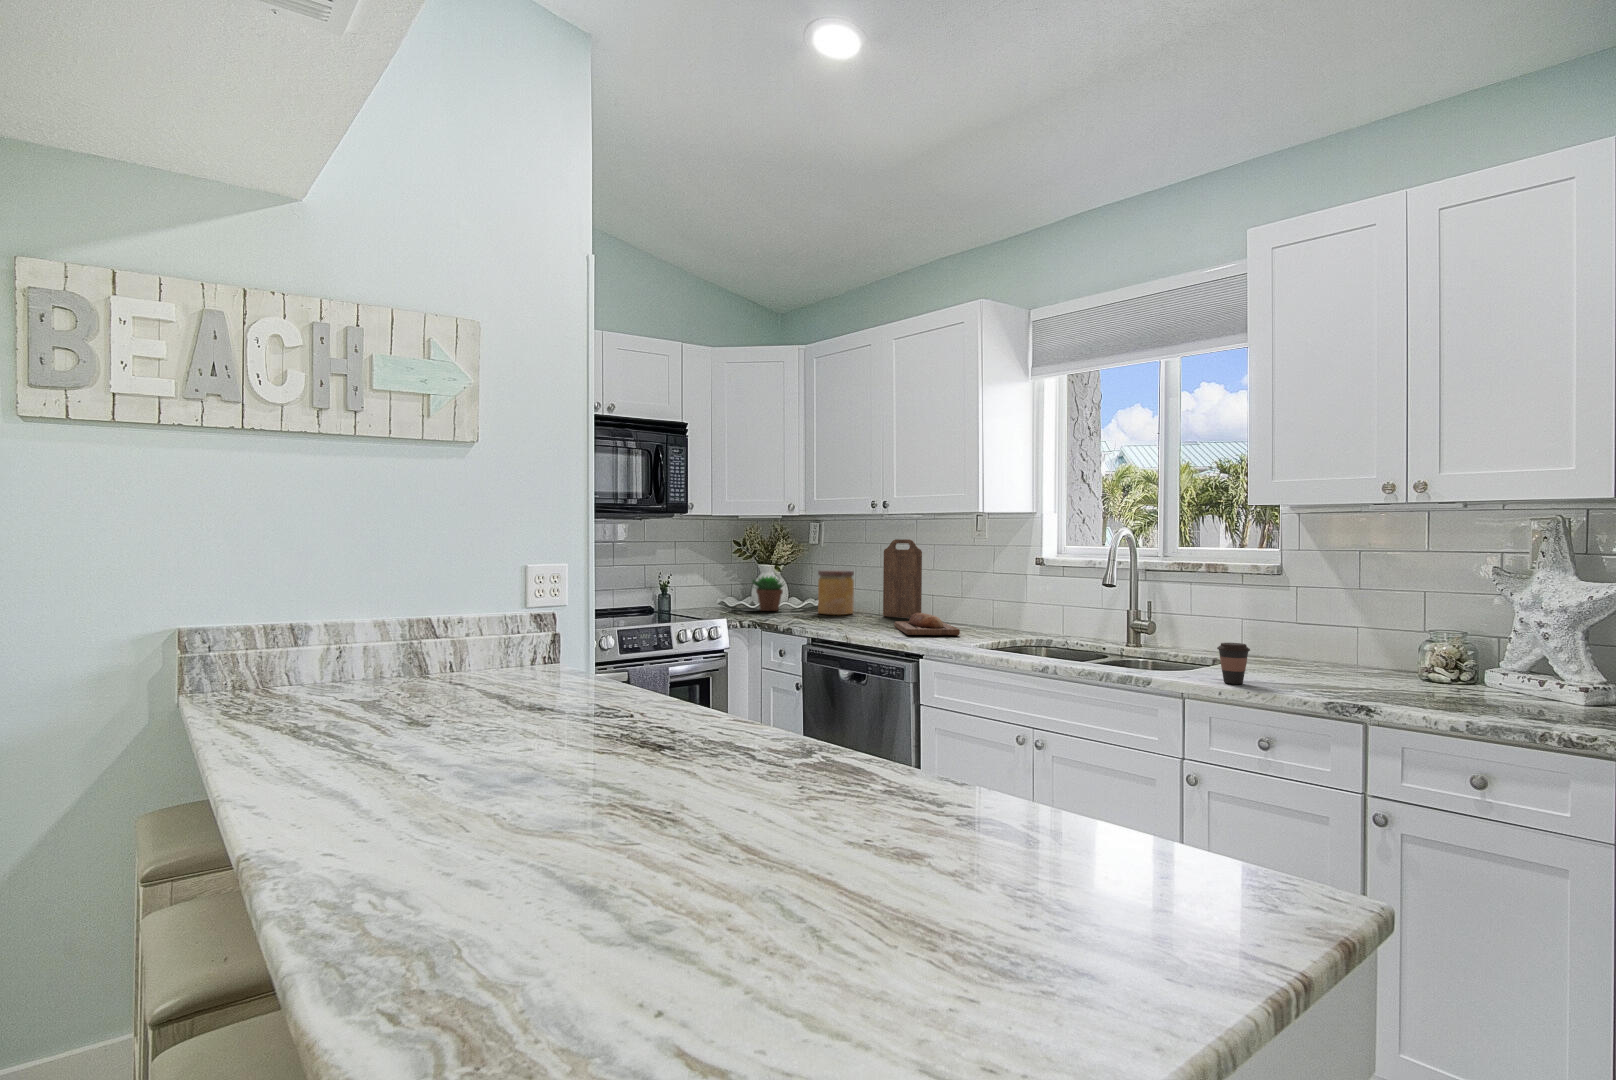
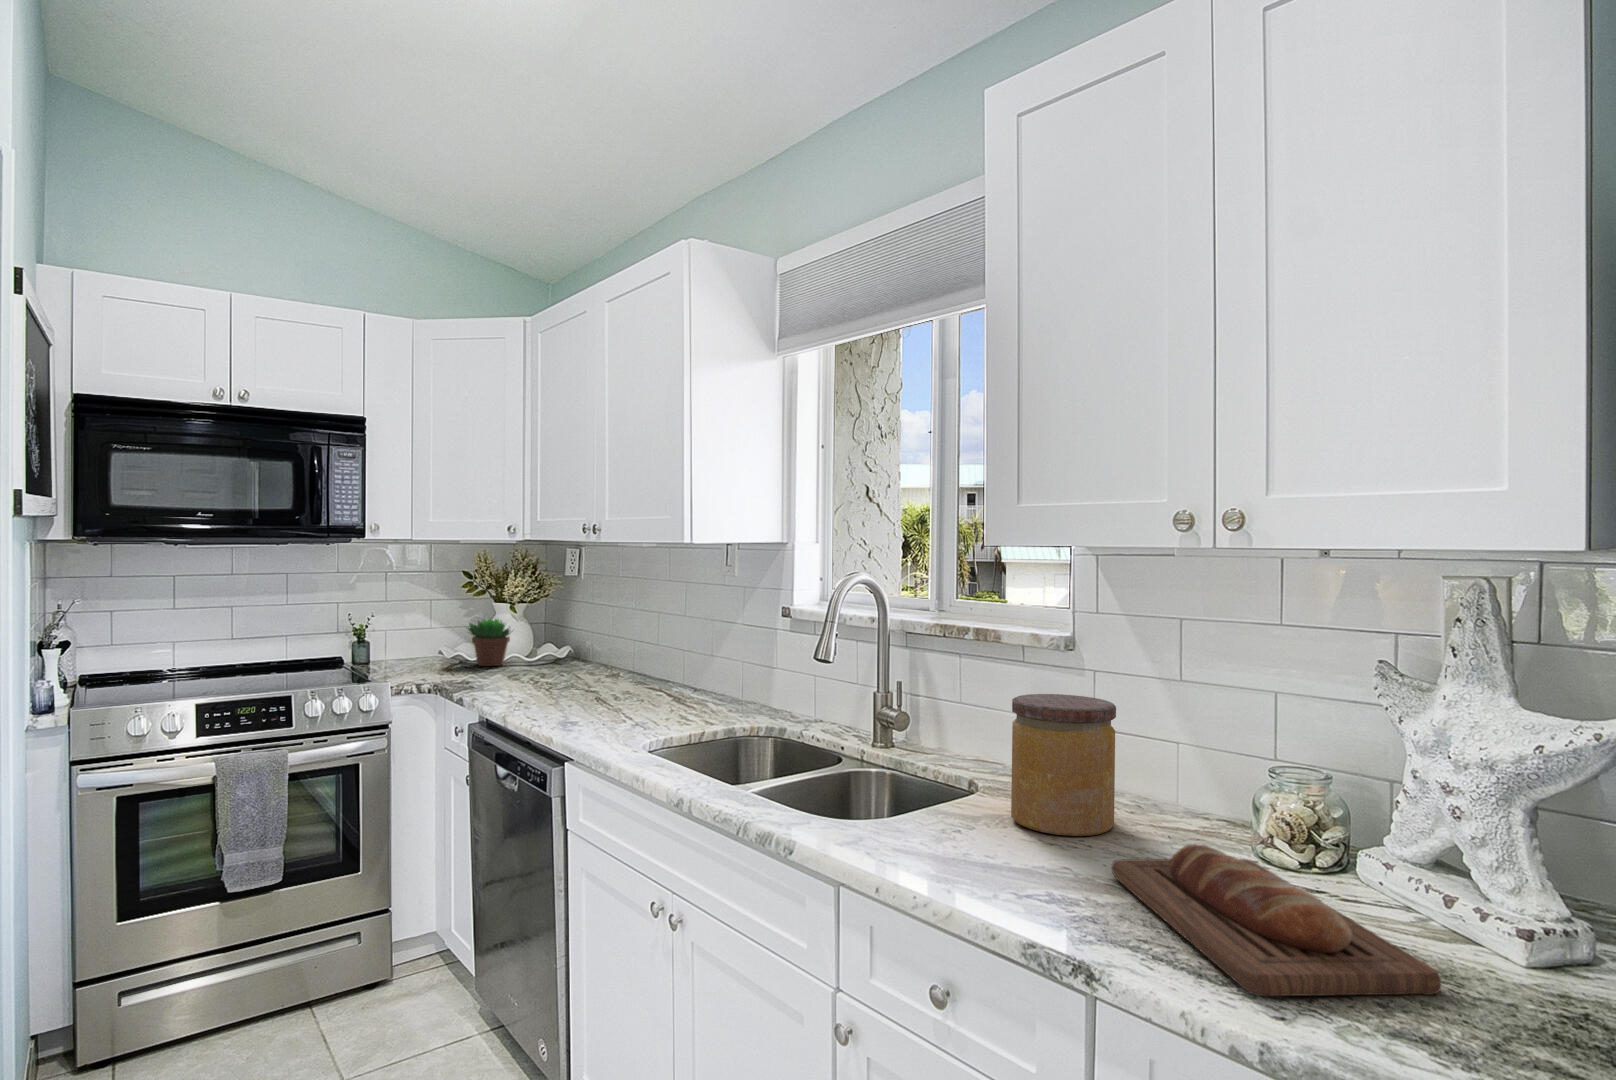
cutting board: present [883,539,922,618] -> none [624,574,668,683]
jar: present [818,570,854,615] -> present [1011,694,1116,836]
bread loaf: present [894,613,960,635] -> present [1112,844,1441,996]
coffee cup: present [1217,643,1250,684] -> none [901,785,955,864]

